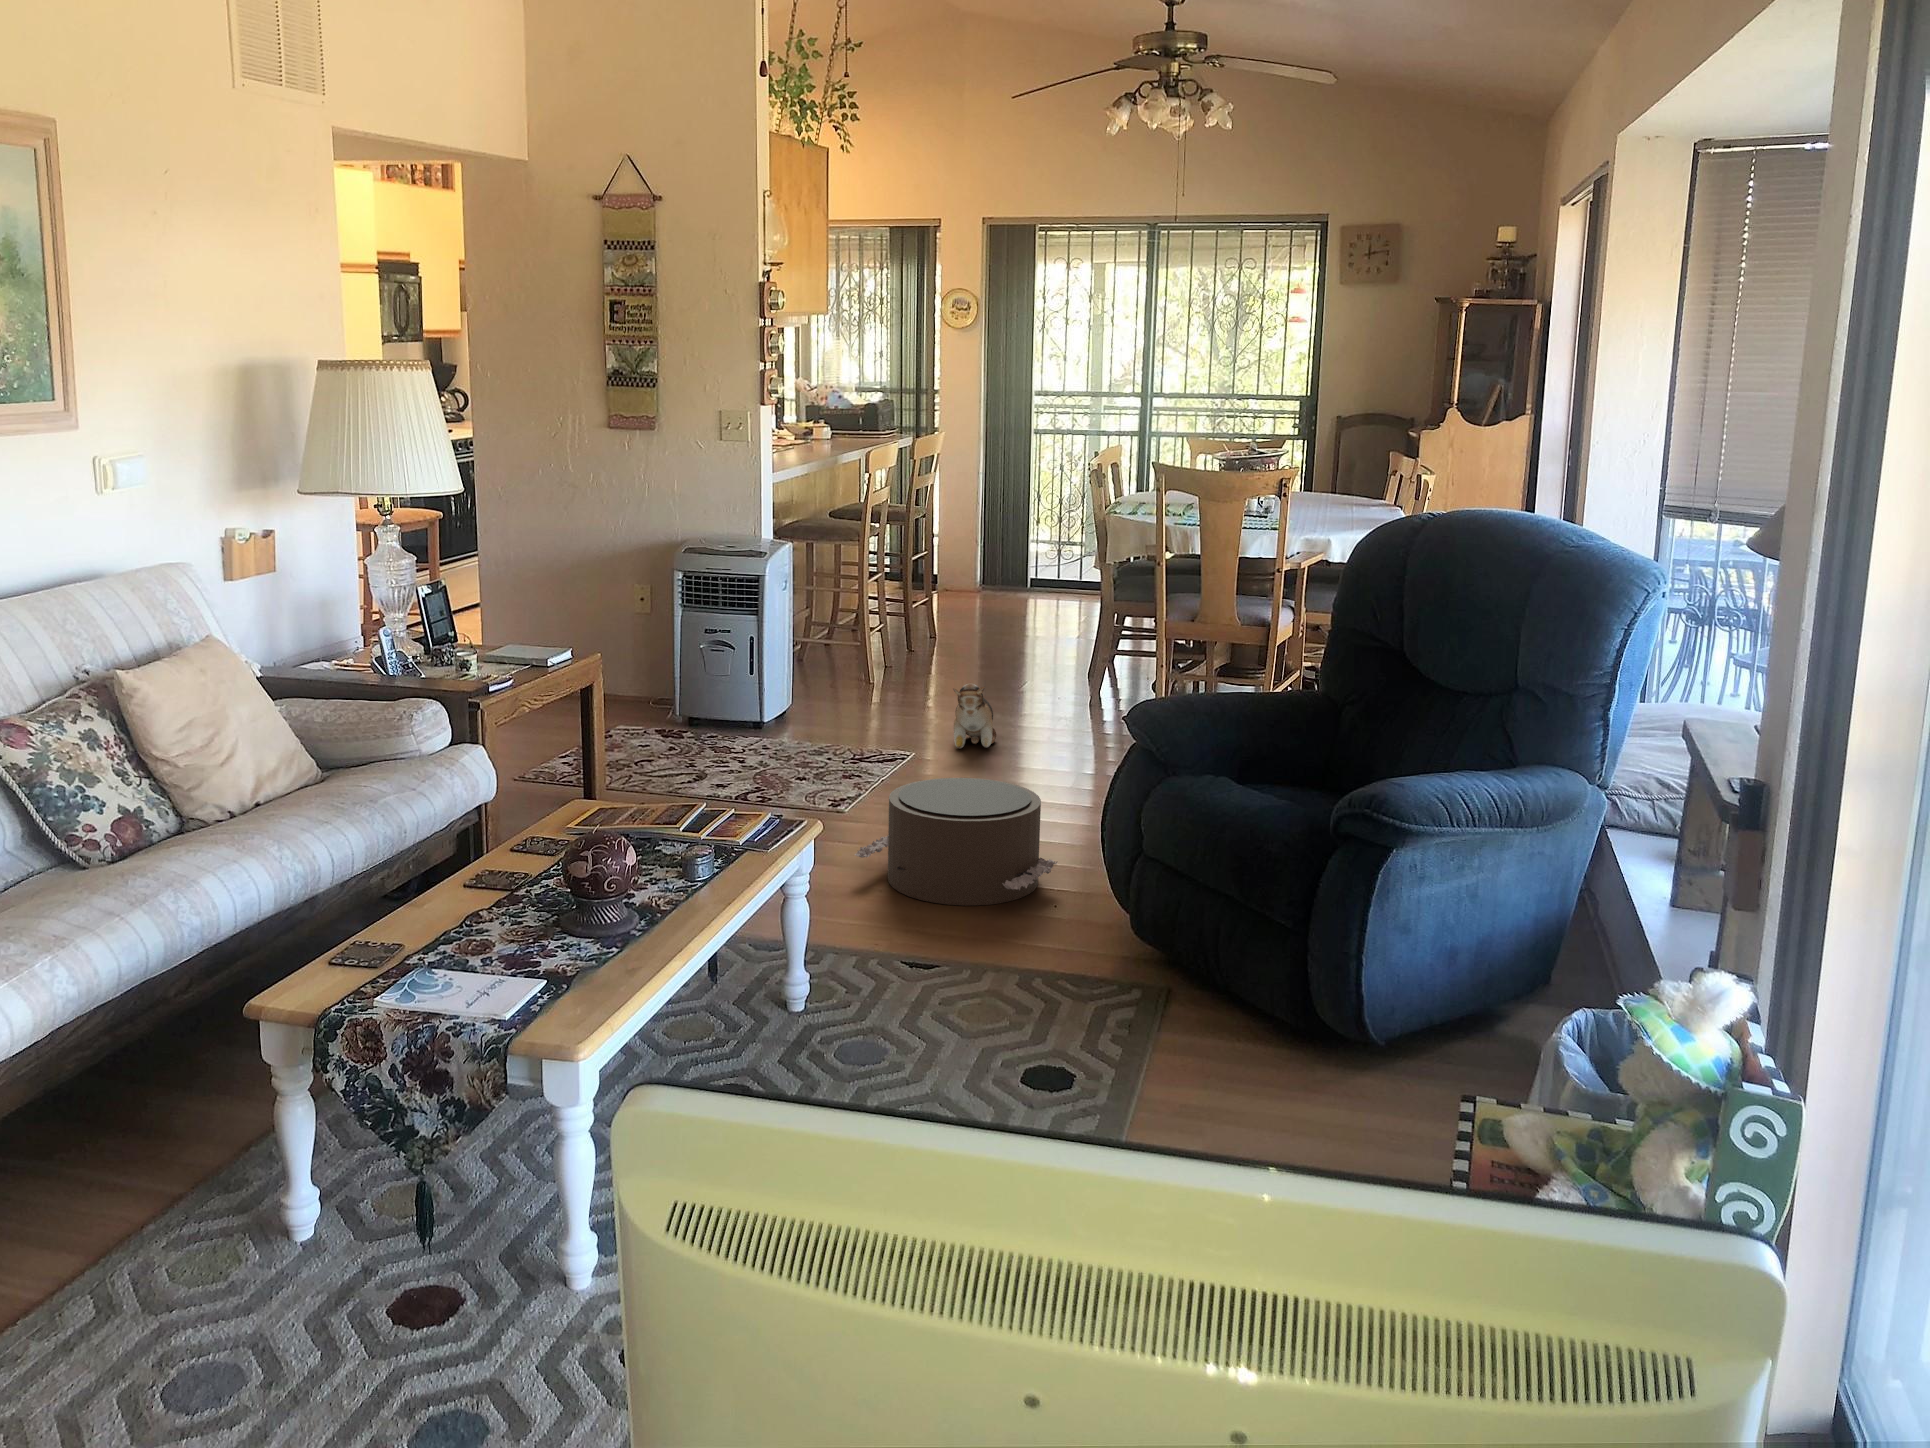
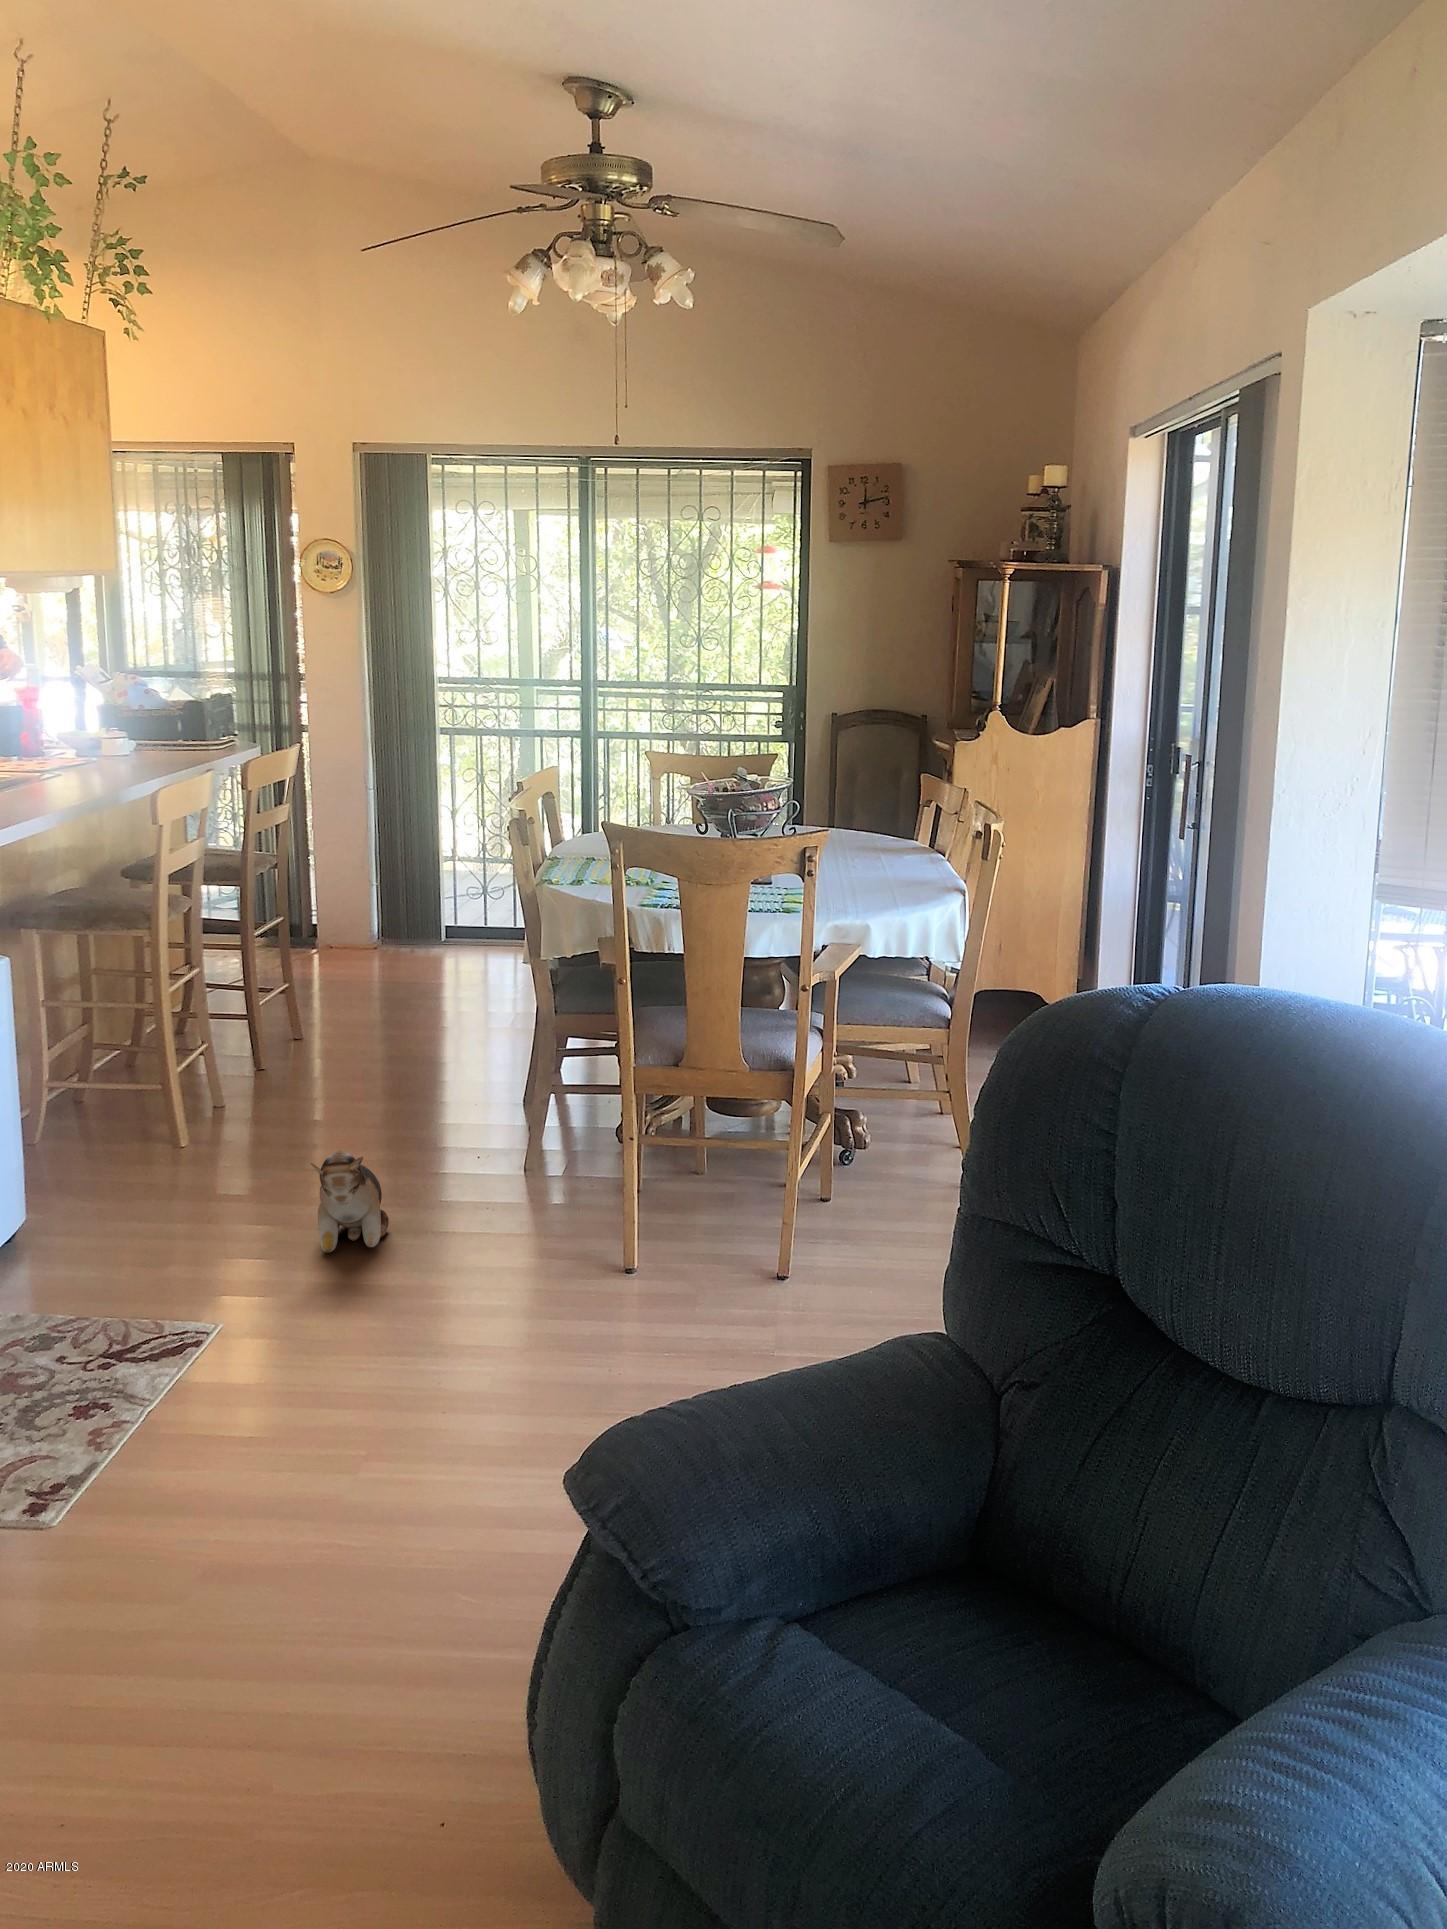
pouf: present [855,778,1057,906] -> none [94,1384,485,1672]

